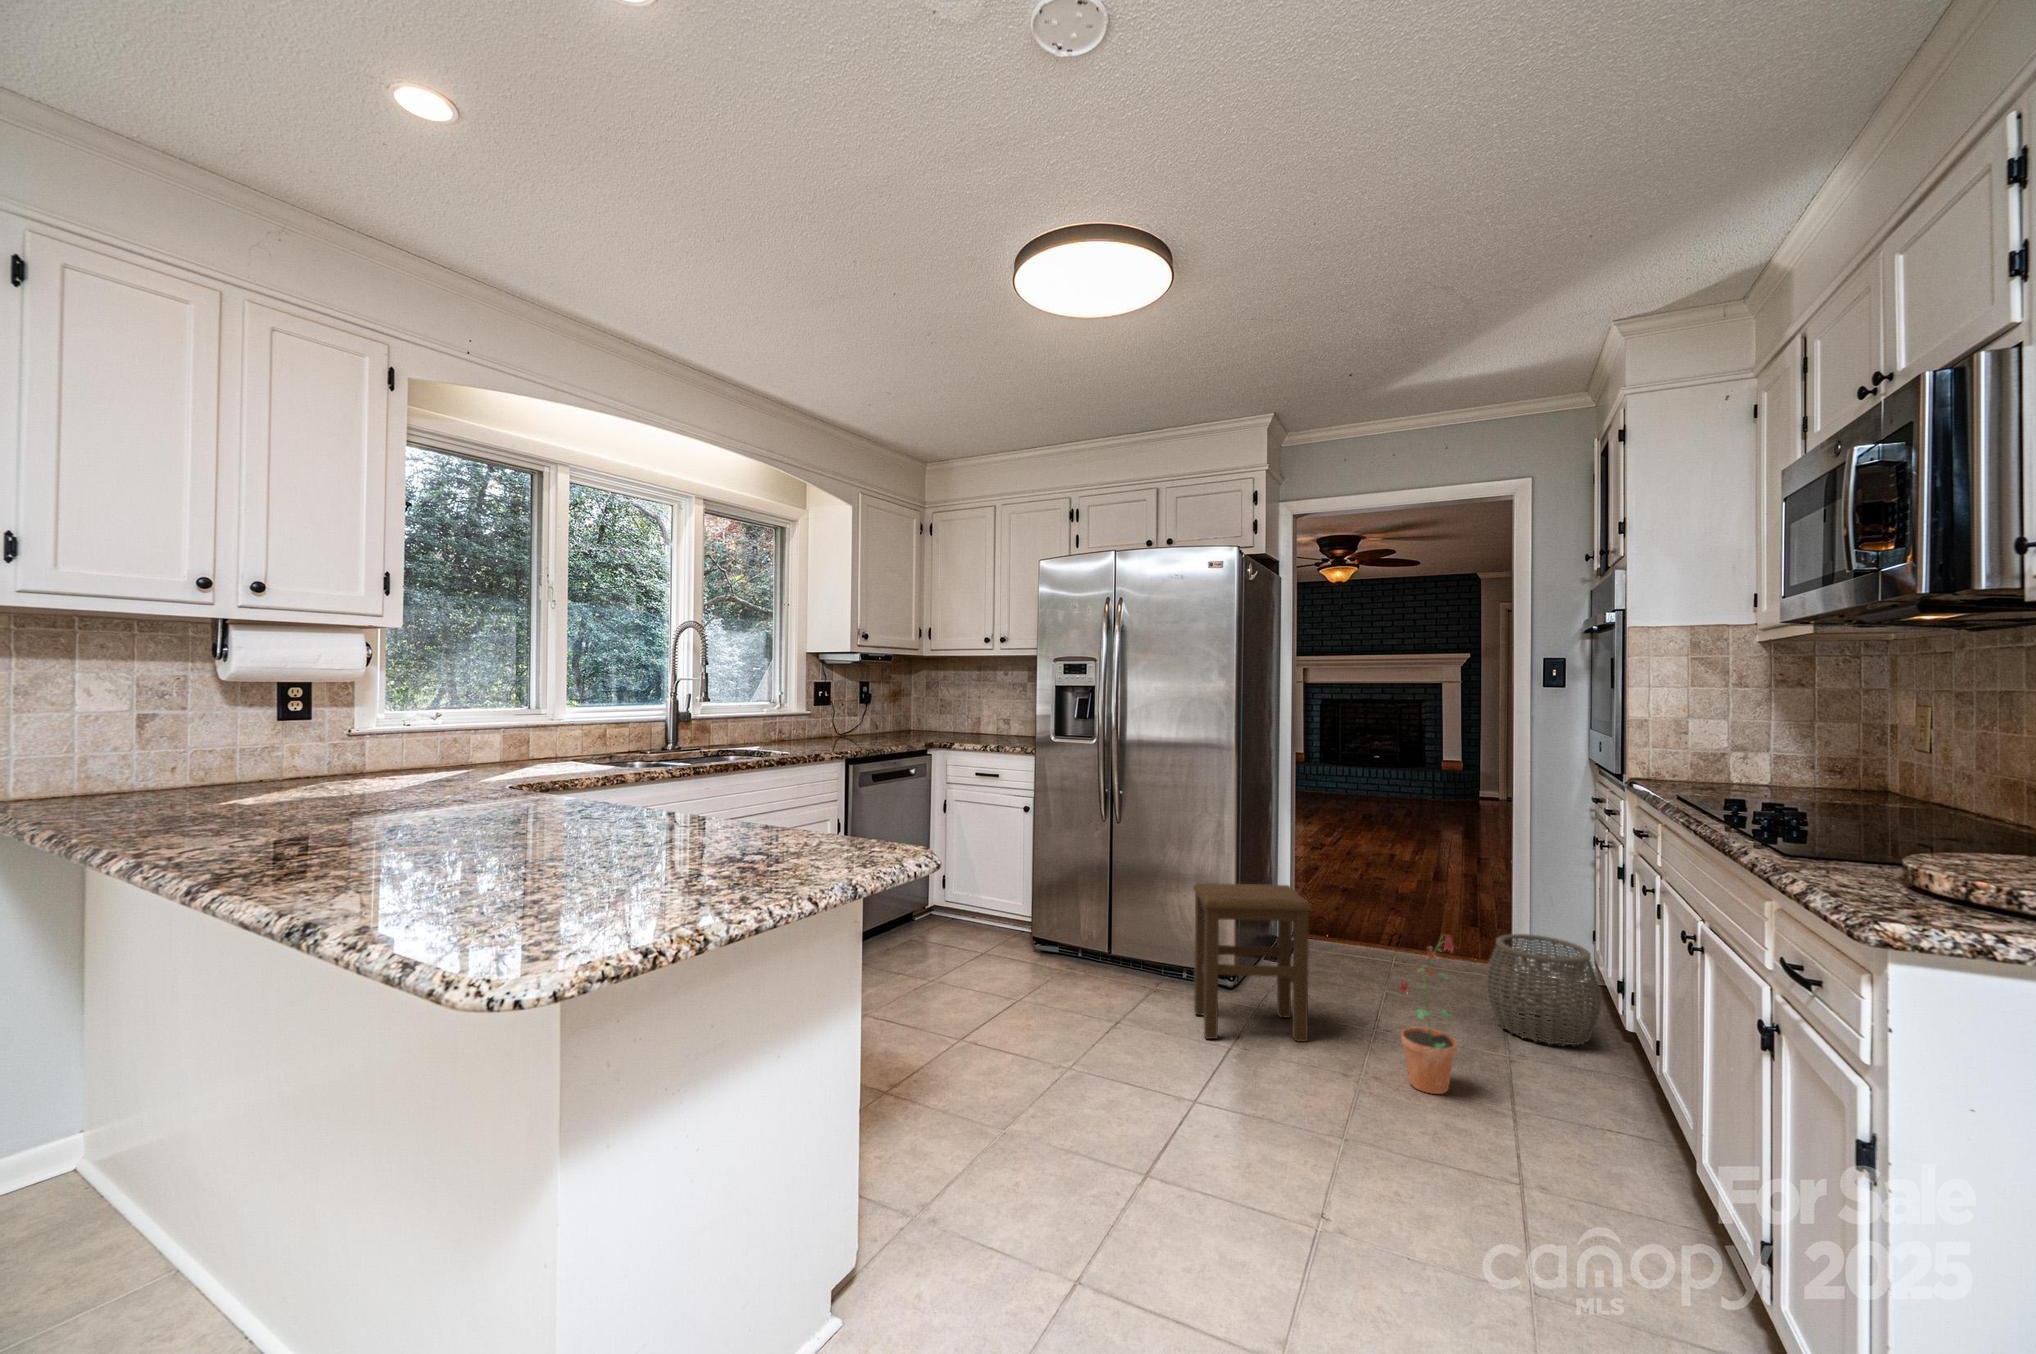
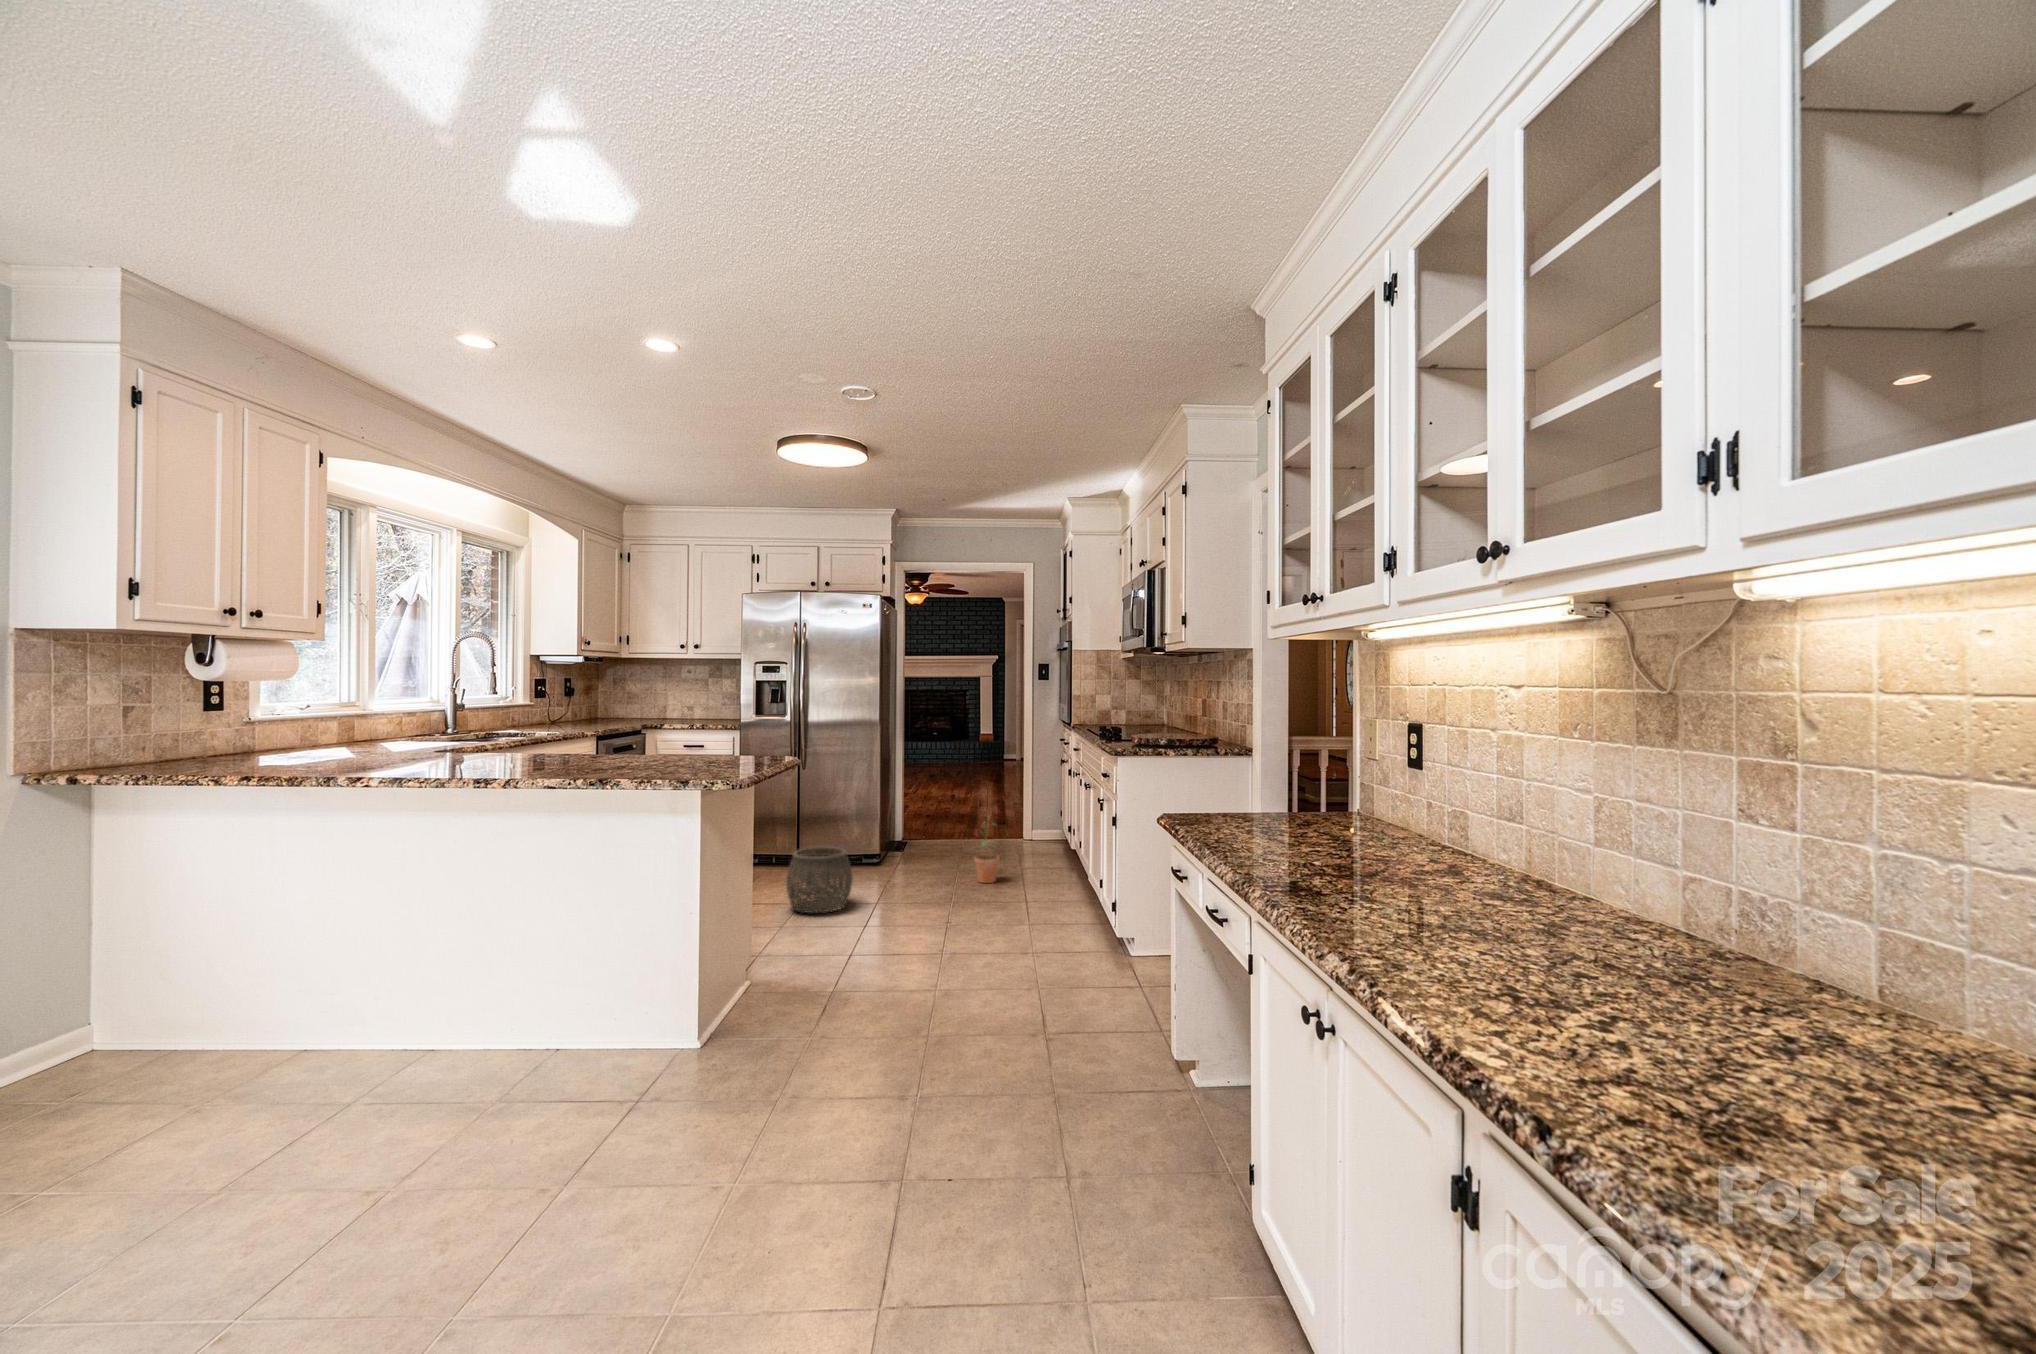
stool: present [1194,883,1312,1042] -> none [860,794,929,882]
woven basket: present [1486,934,1602,1046] -> present [786,846,852,913]

